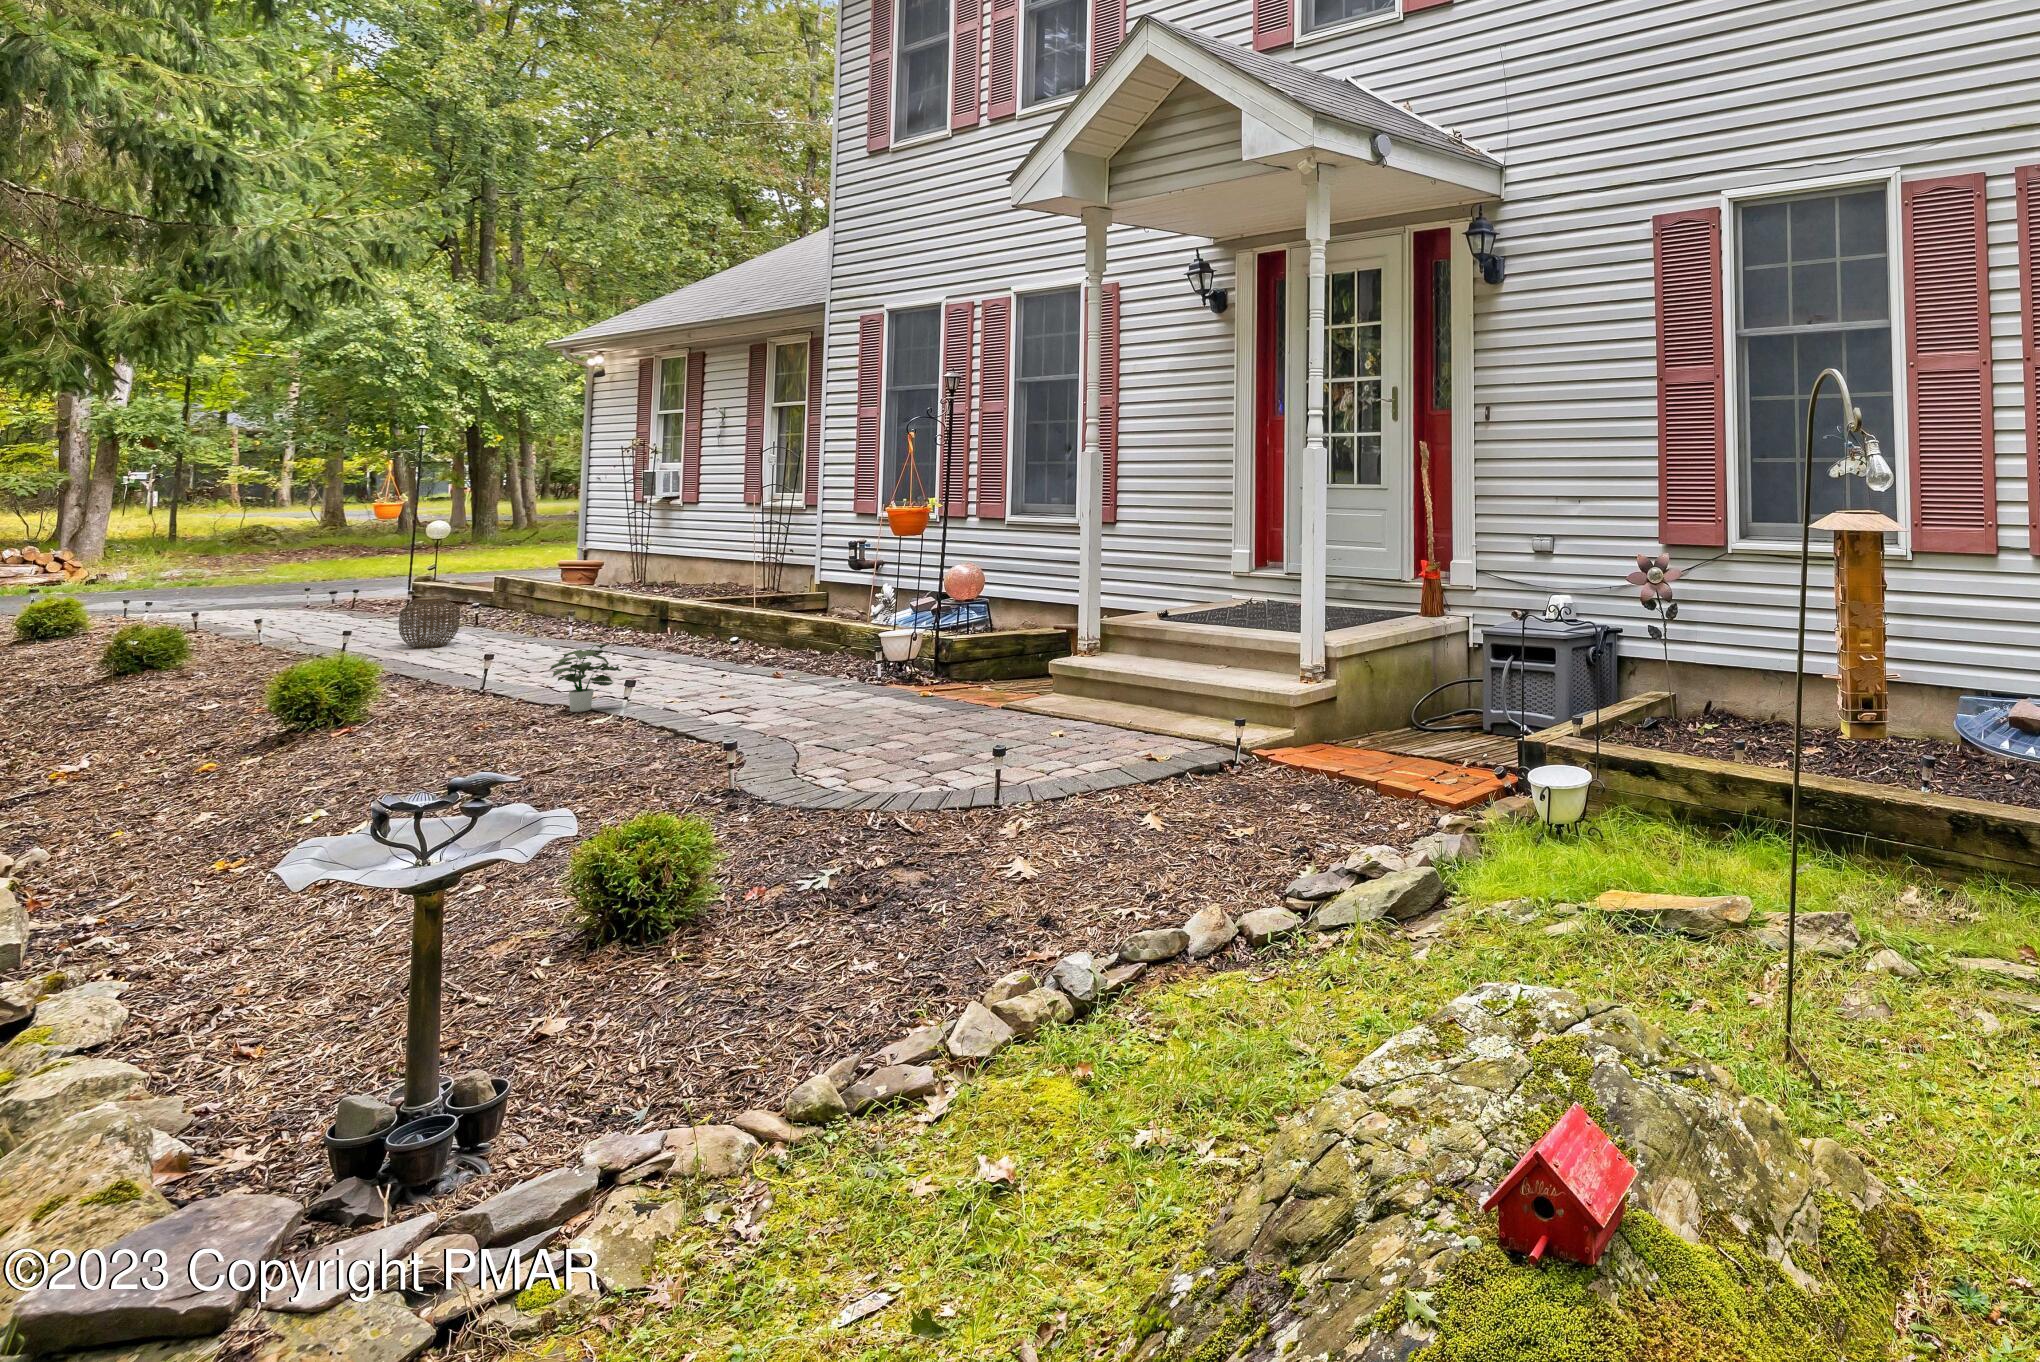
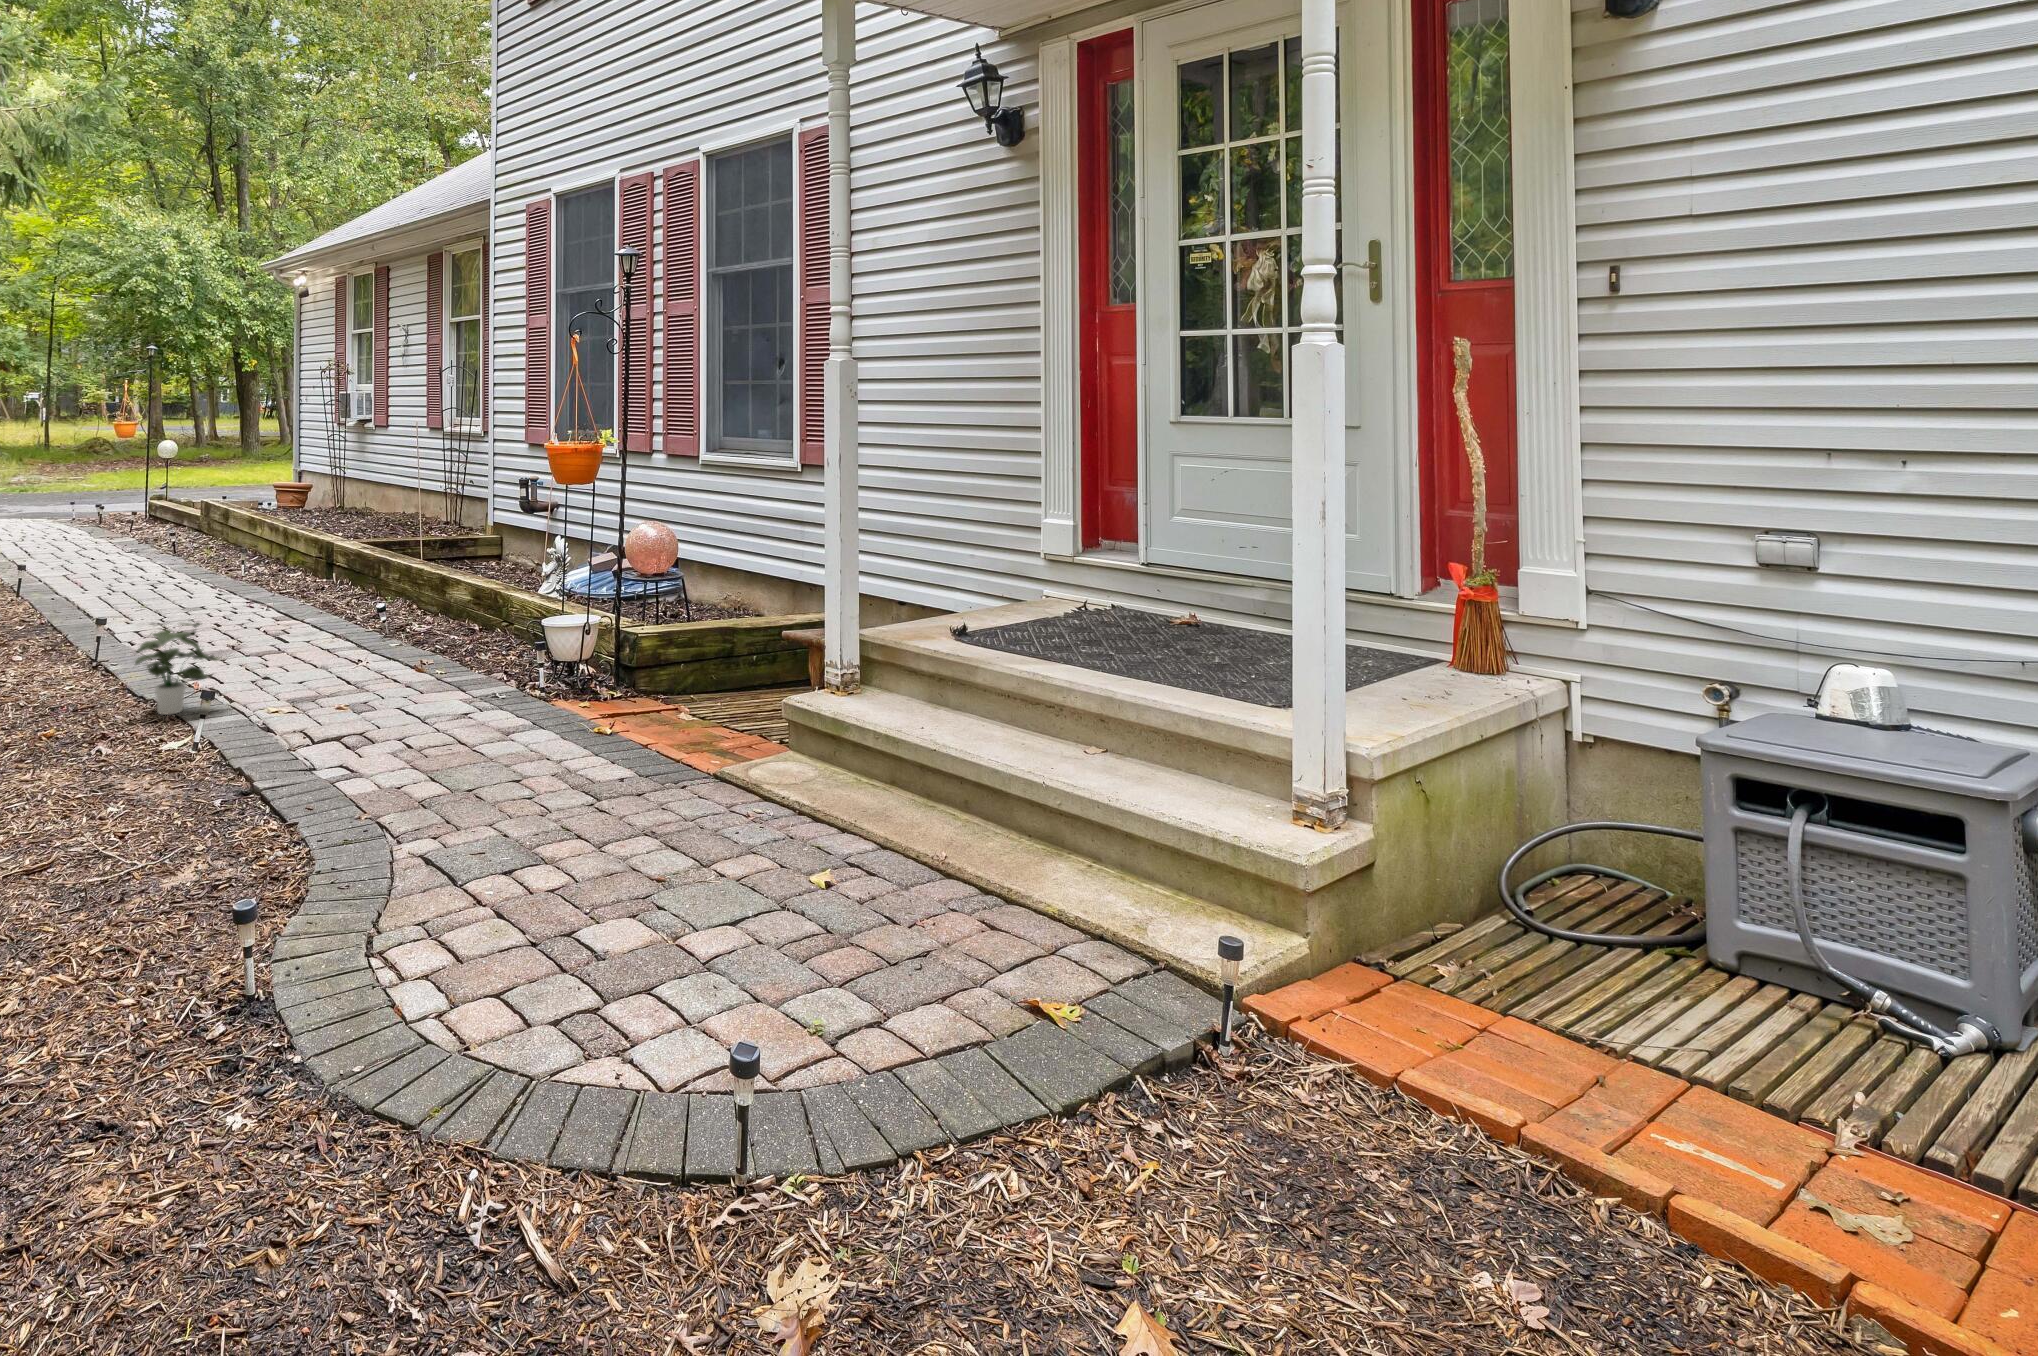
woven basket: present [399,596,460,649] -> none [72,529,130,587]

